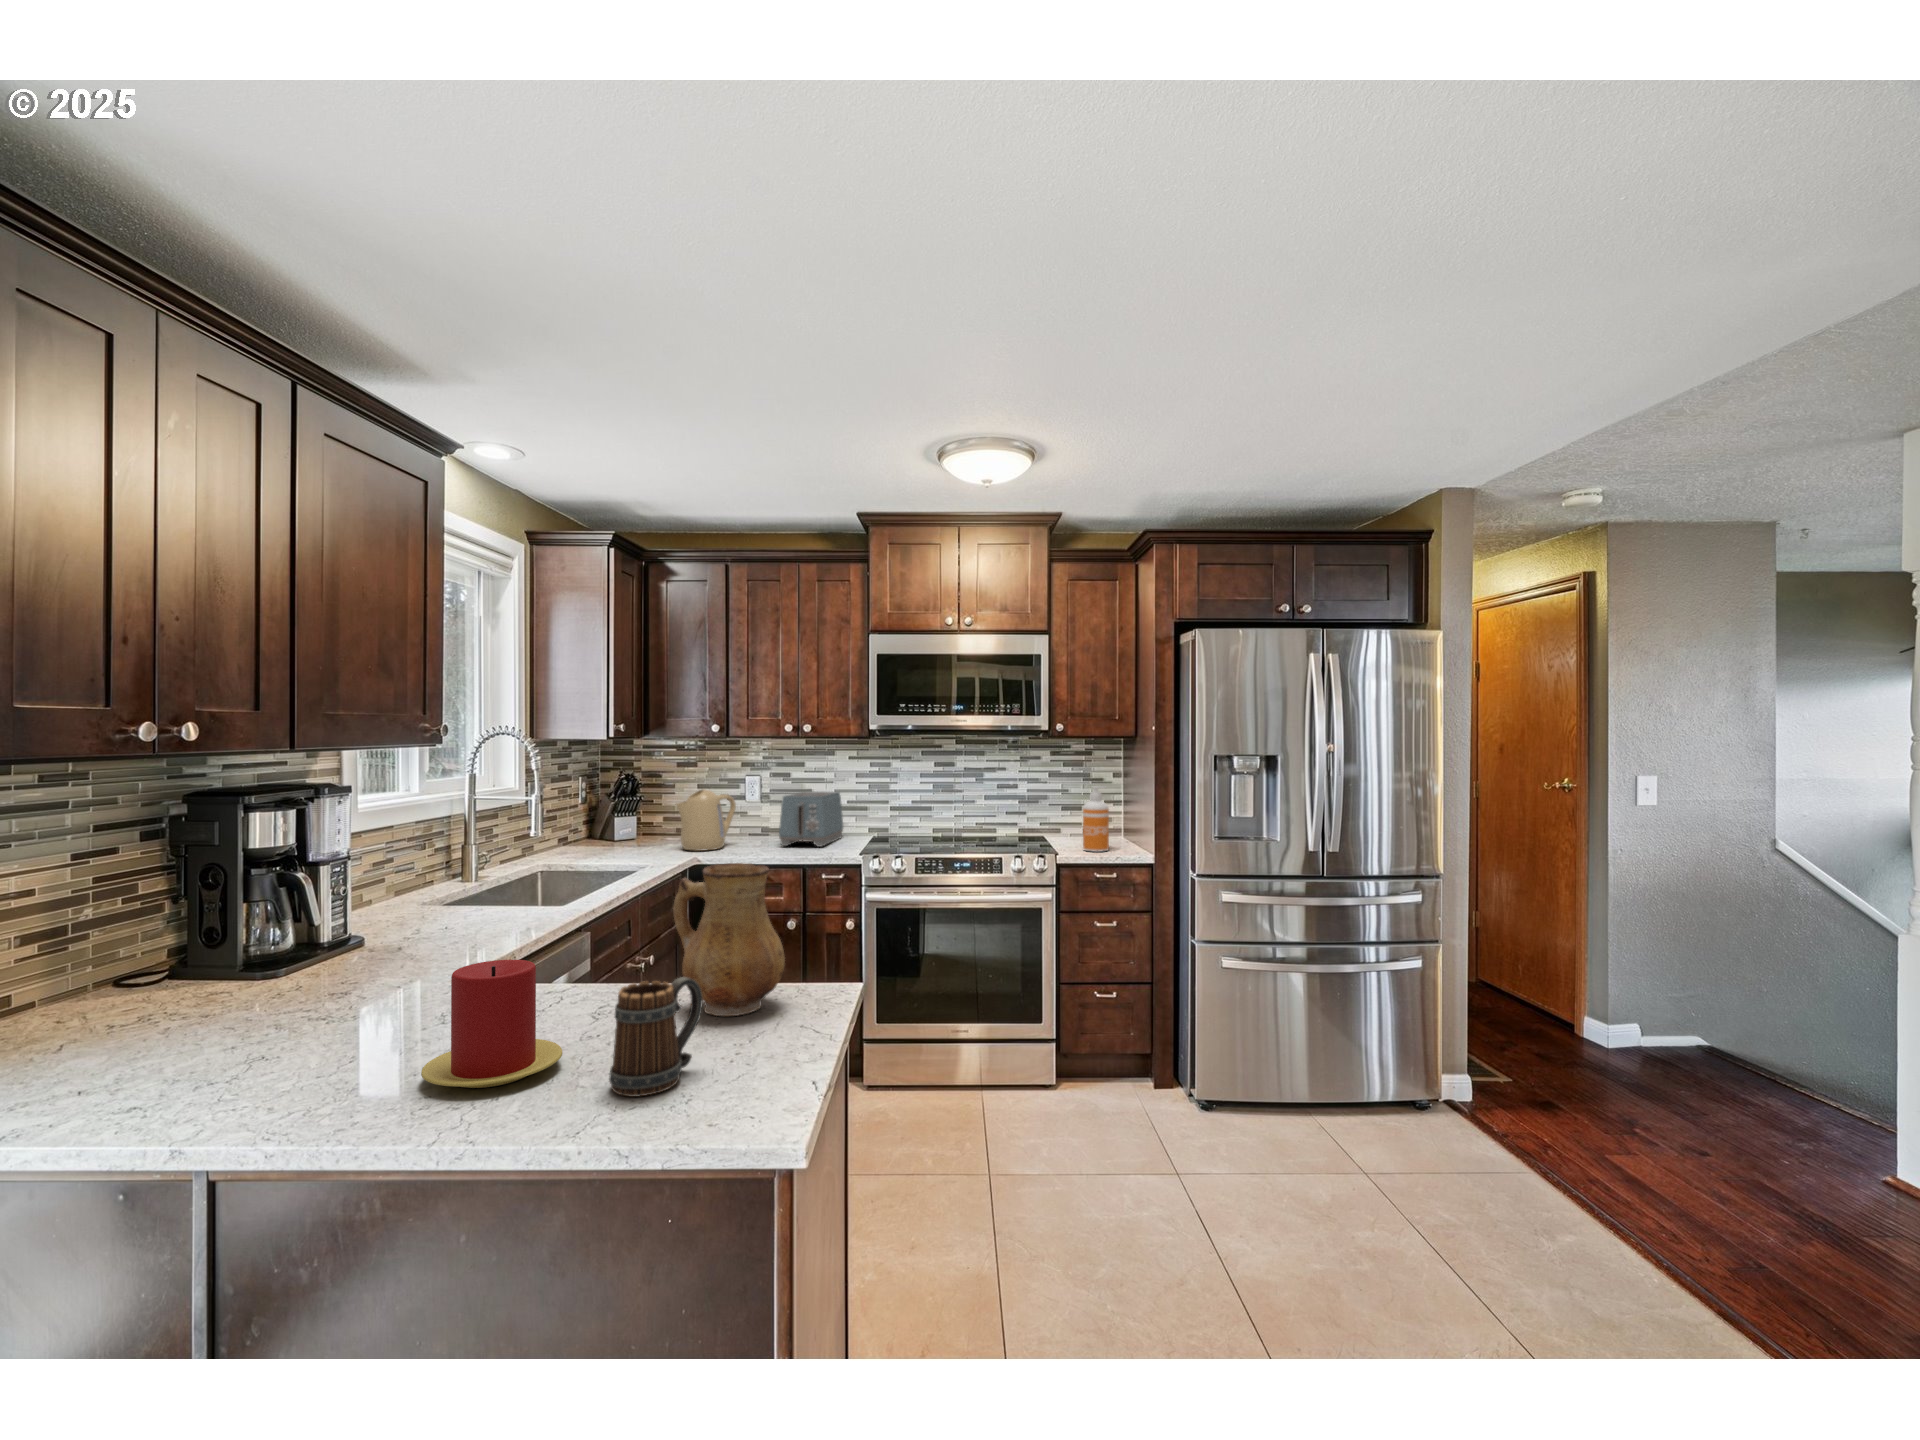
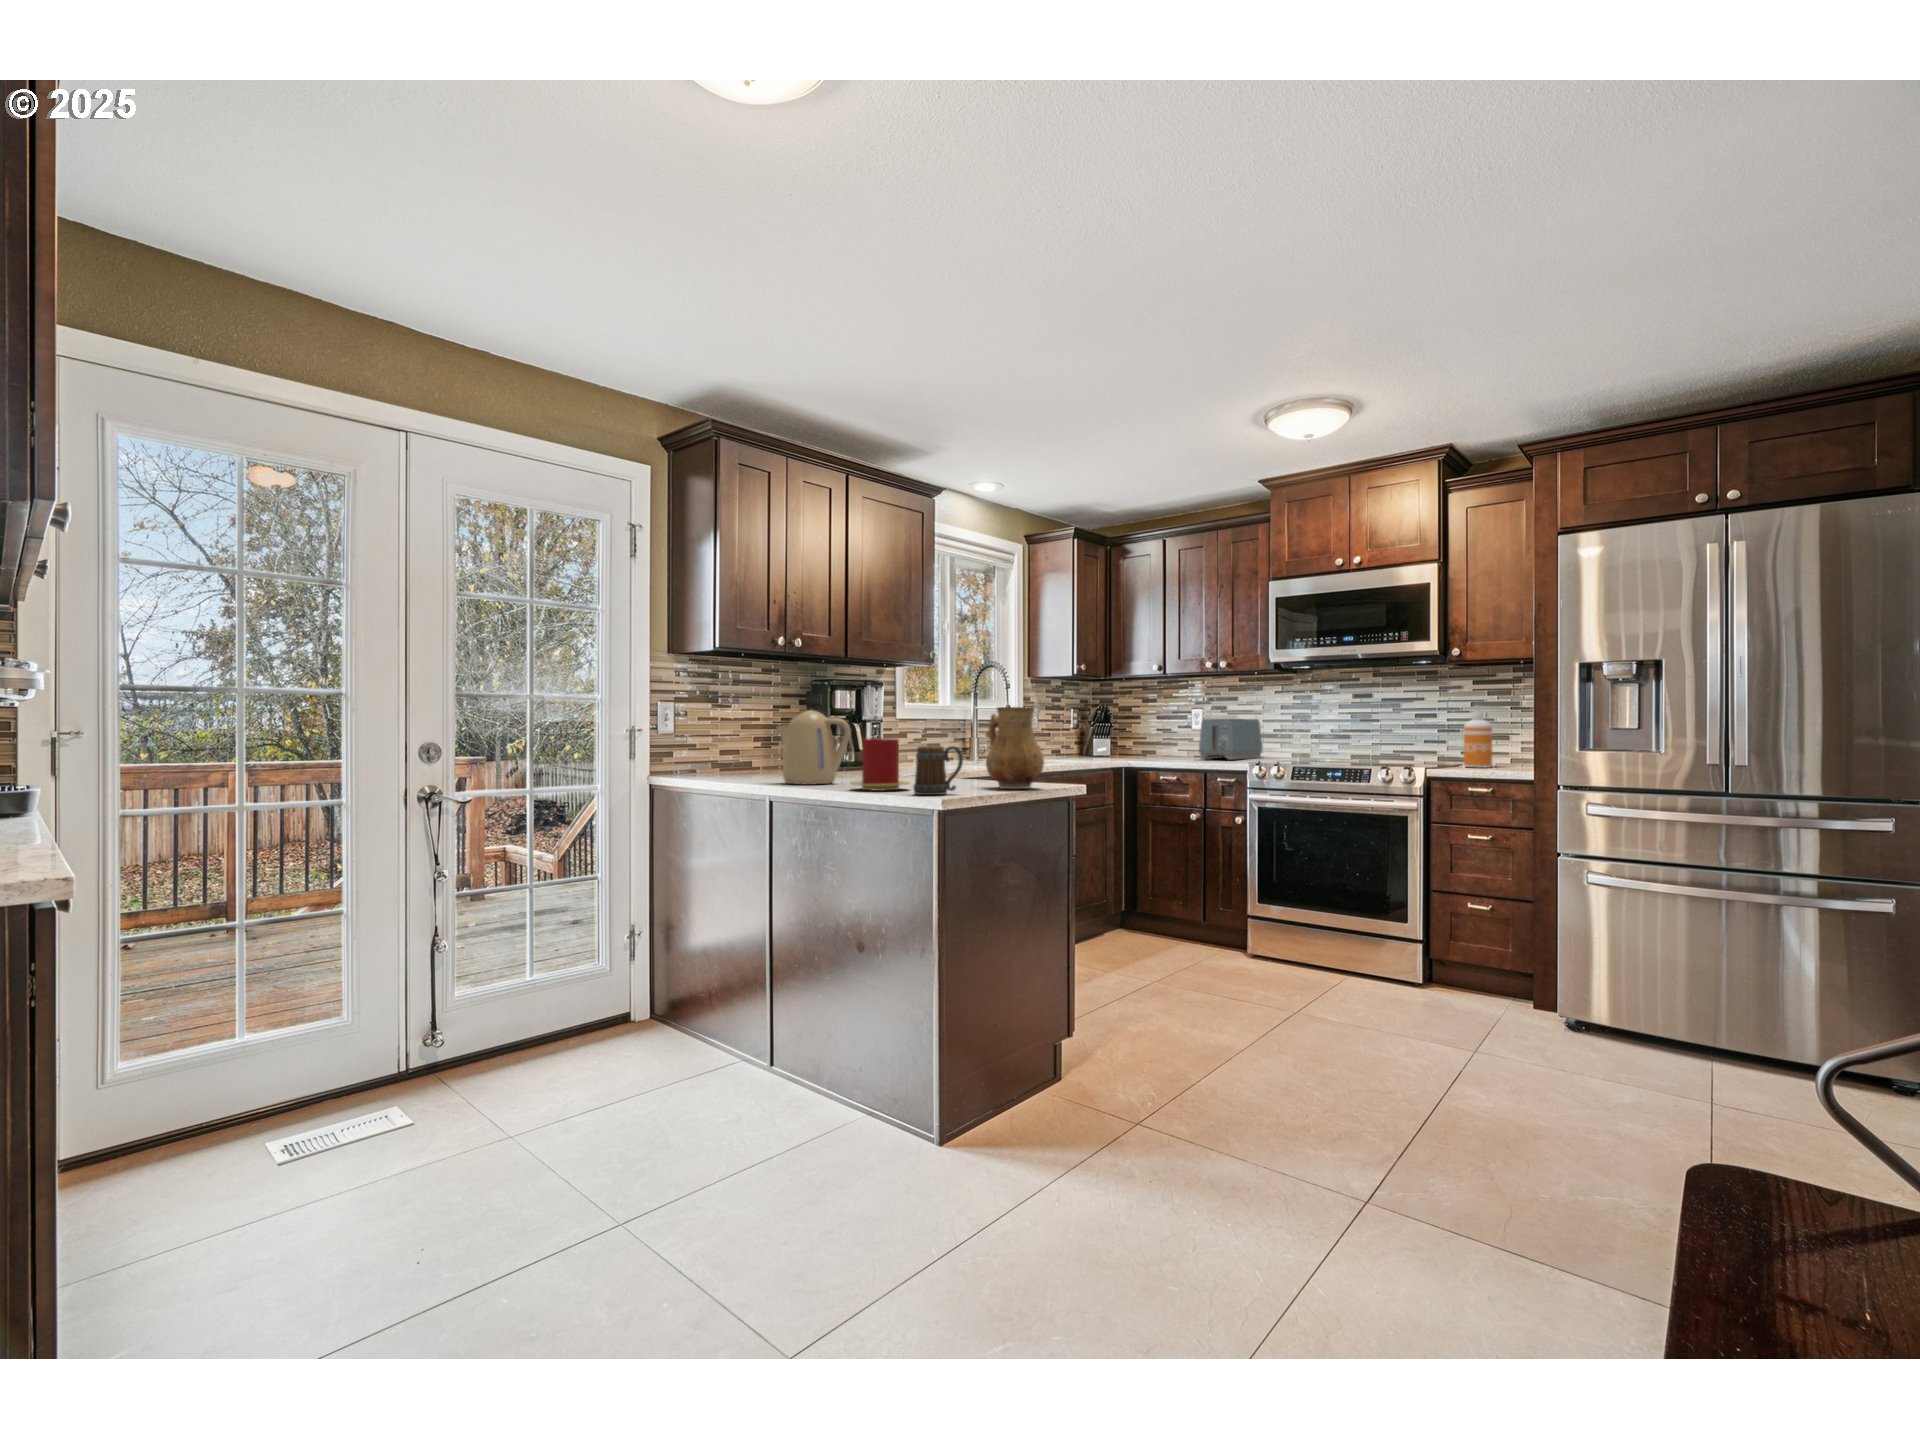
kettle: present [677,790,736,851] -> present [777,710,851,784]

